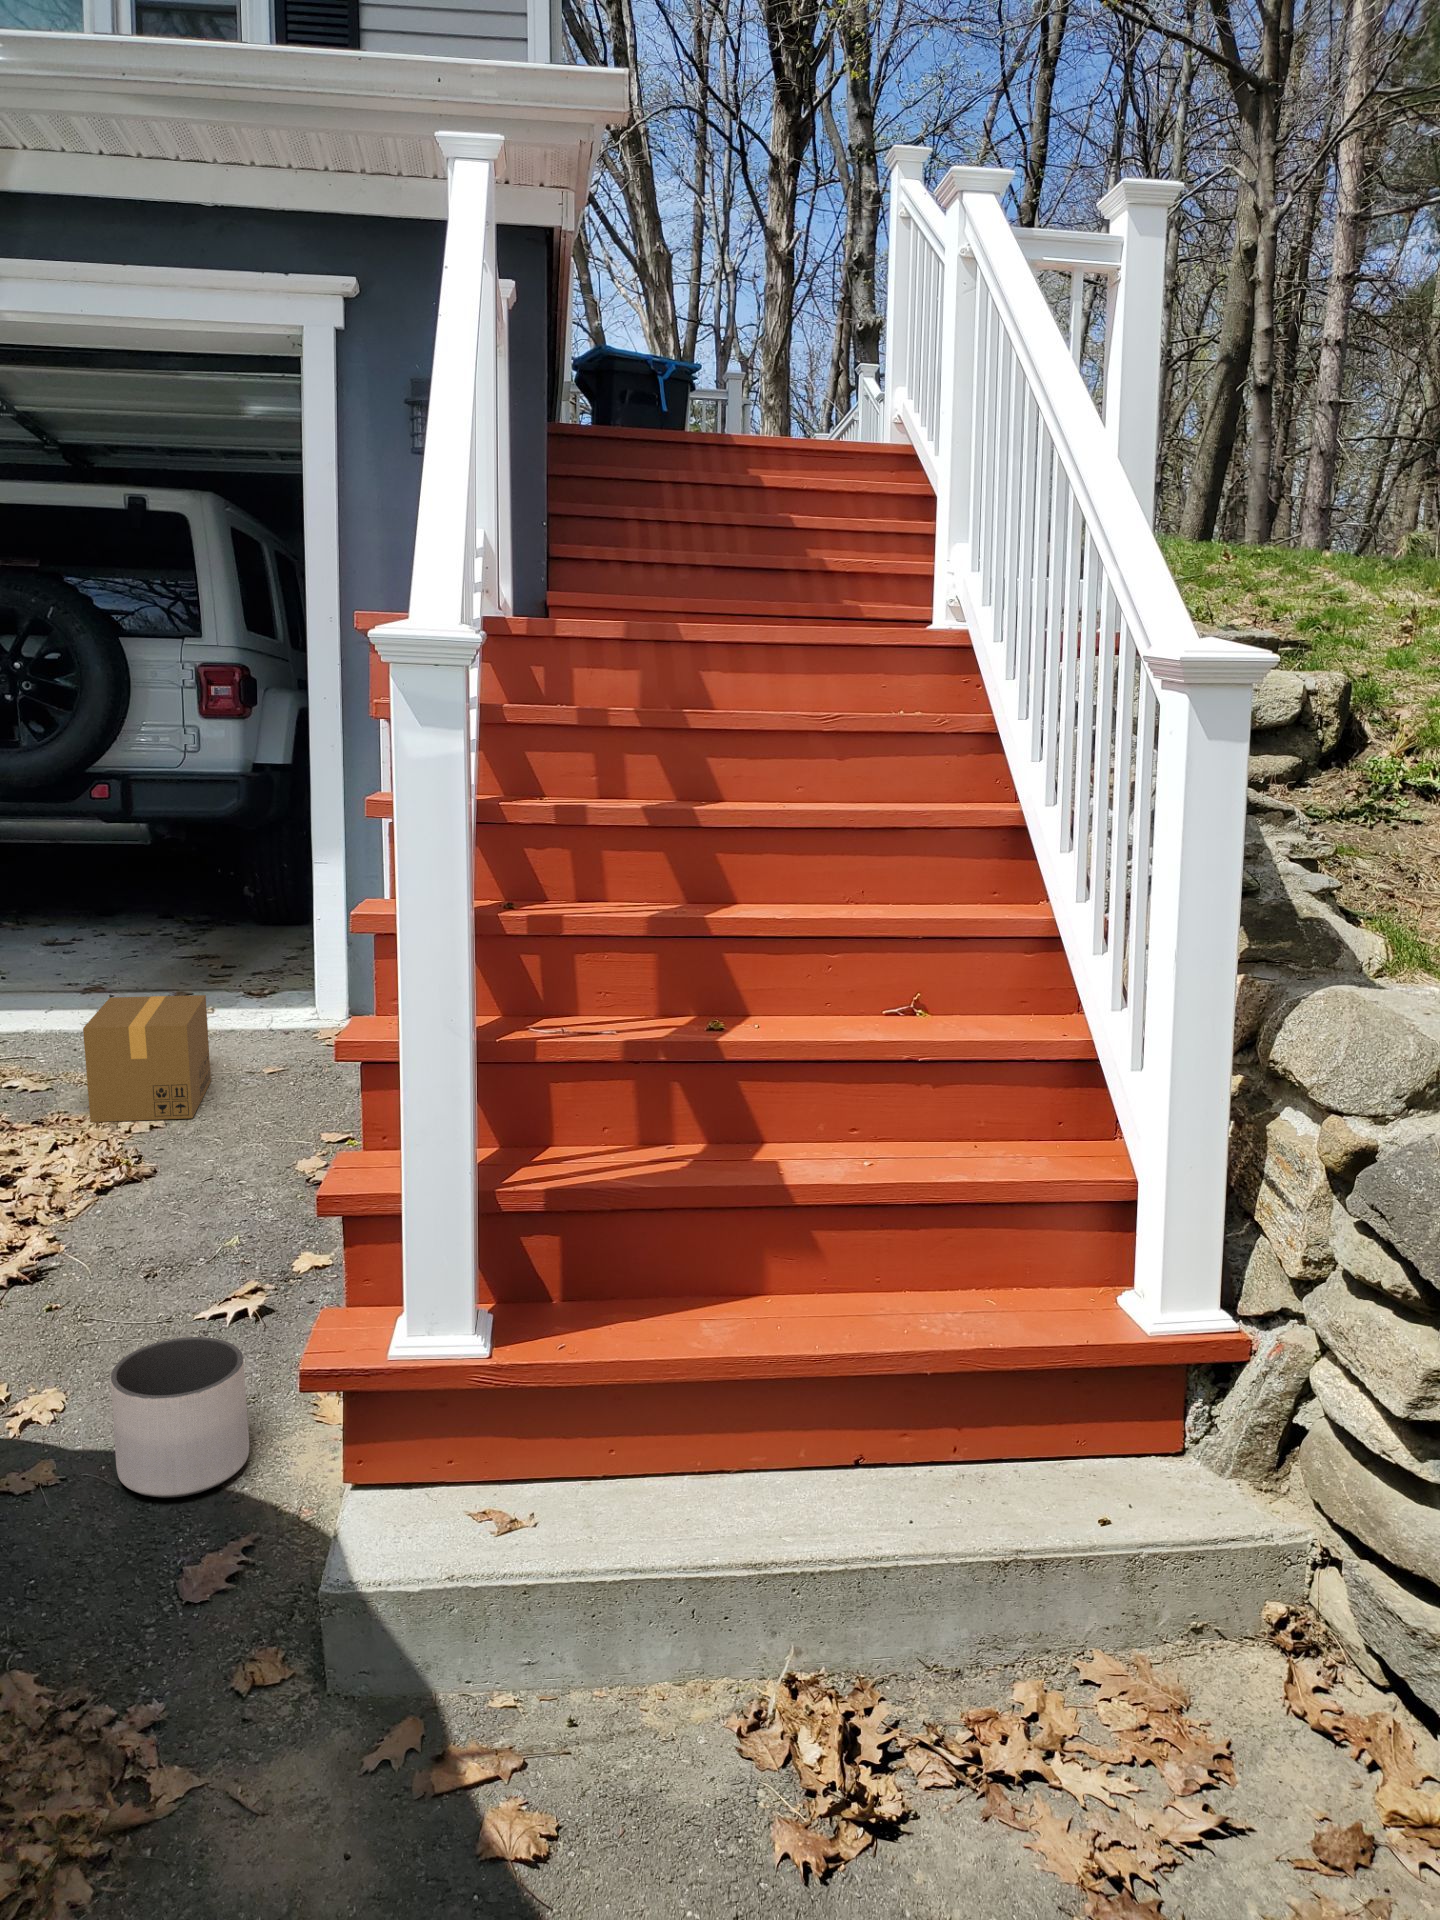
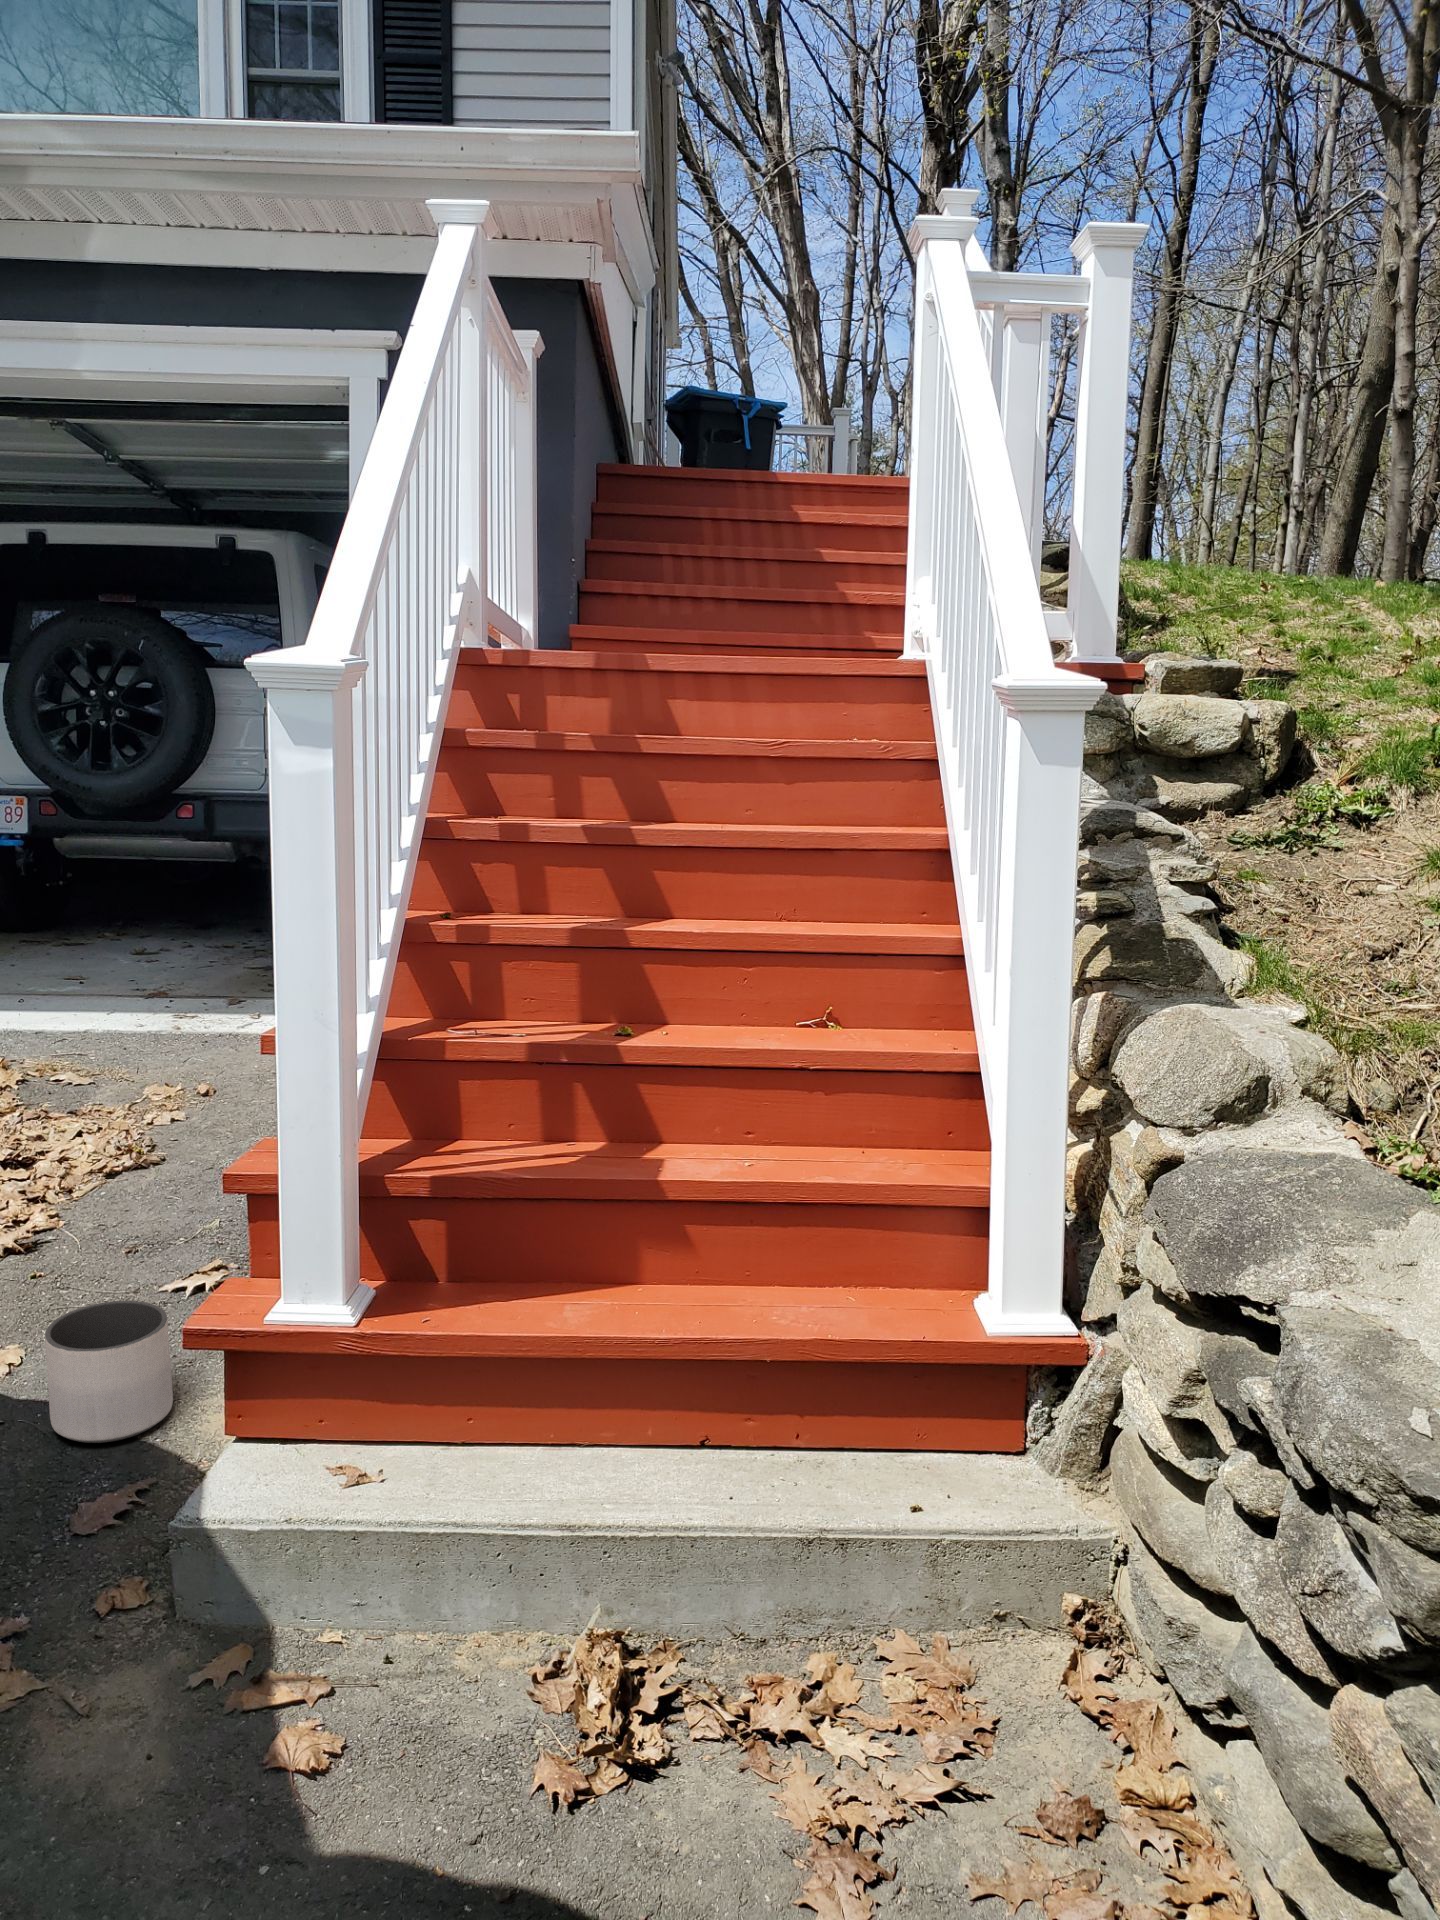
cardboard box: present [83,995,211,1122] -> none [112,1002,236,1114]

